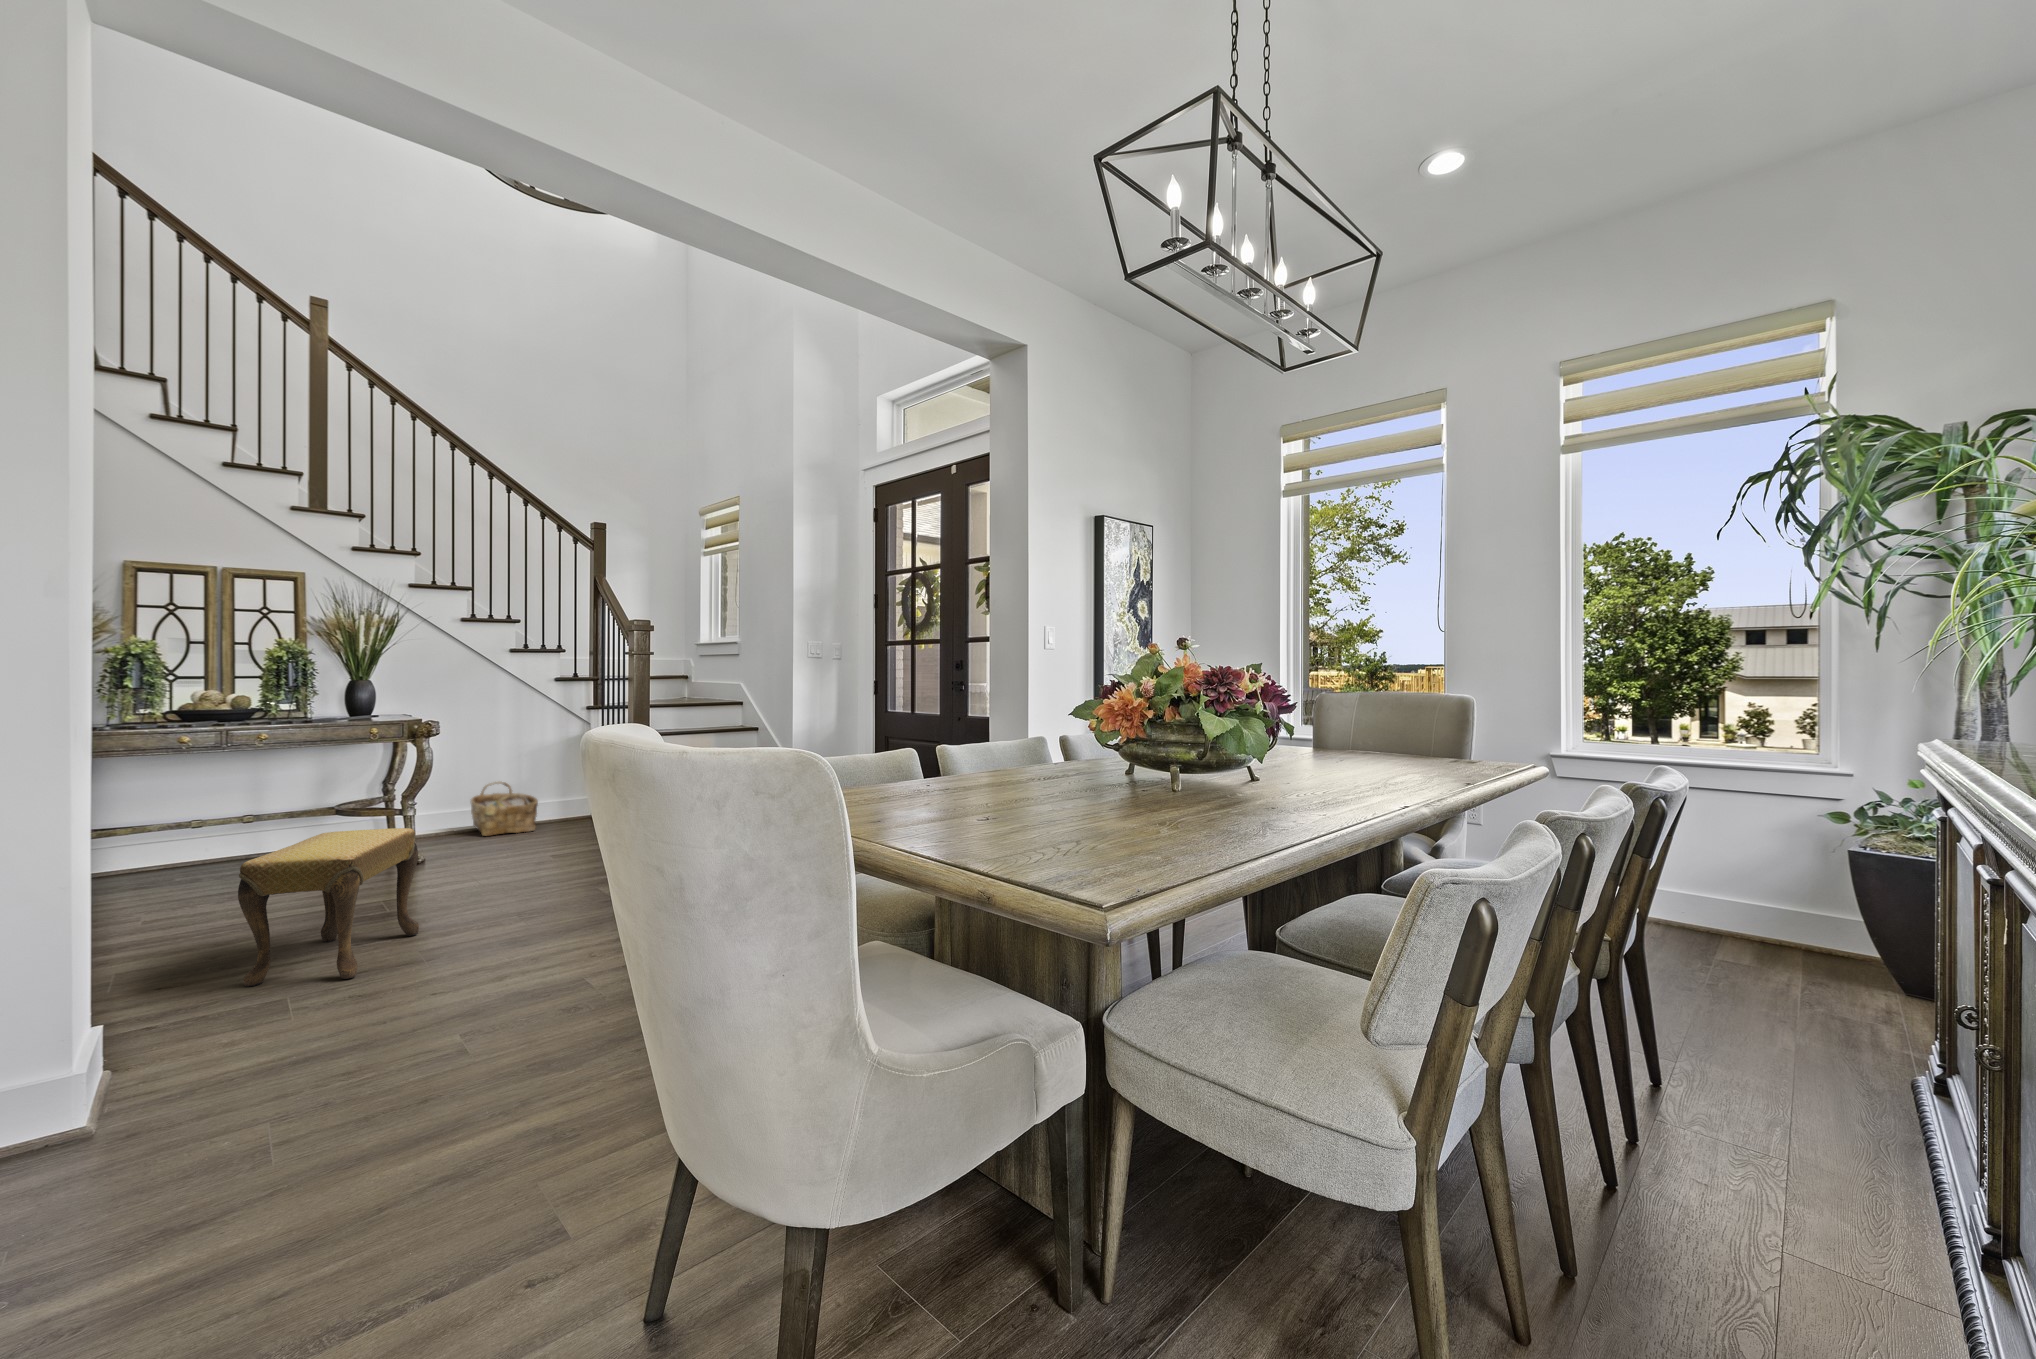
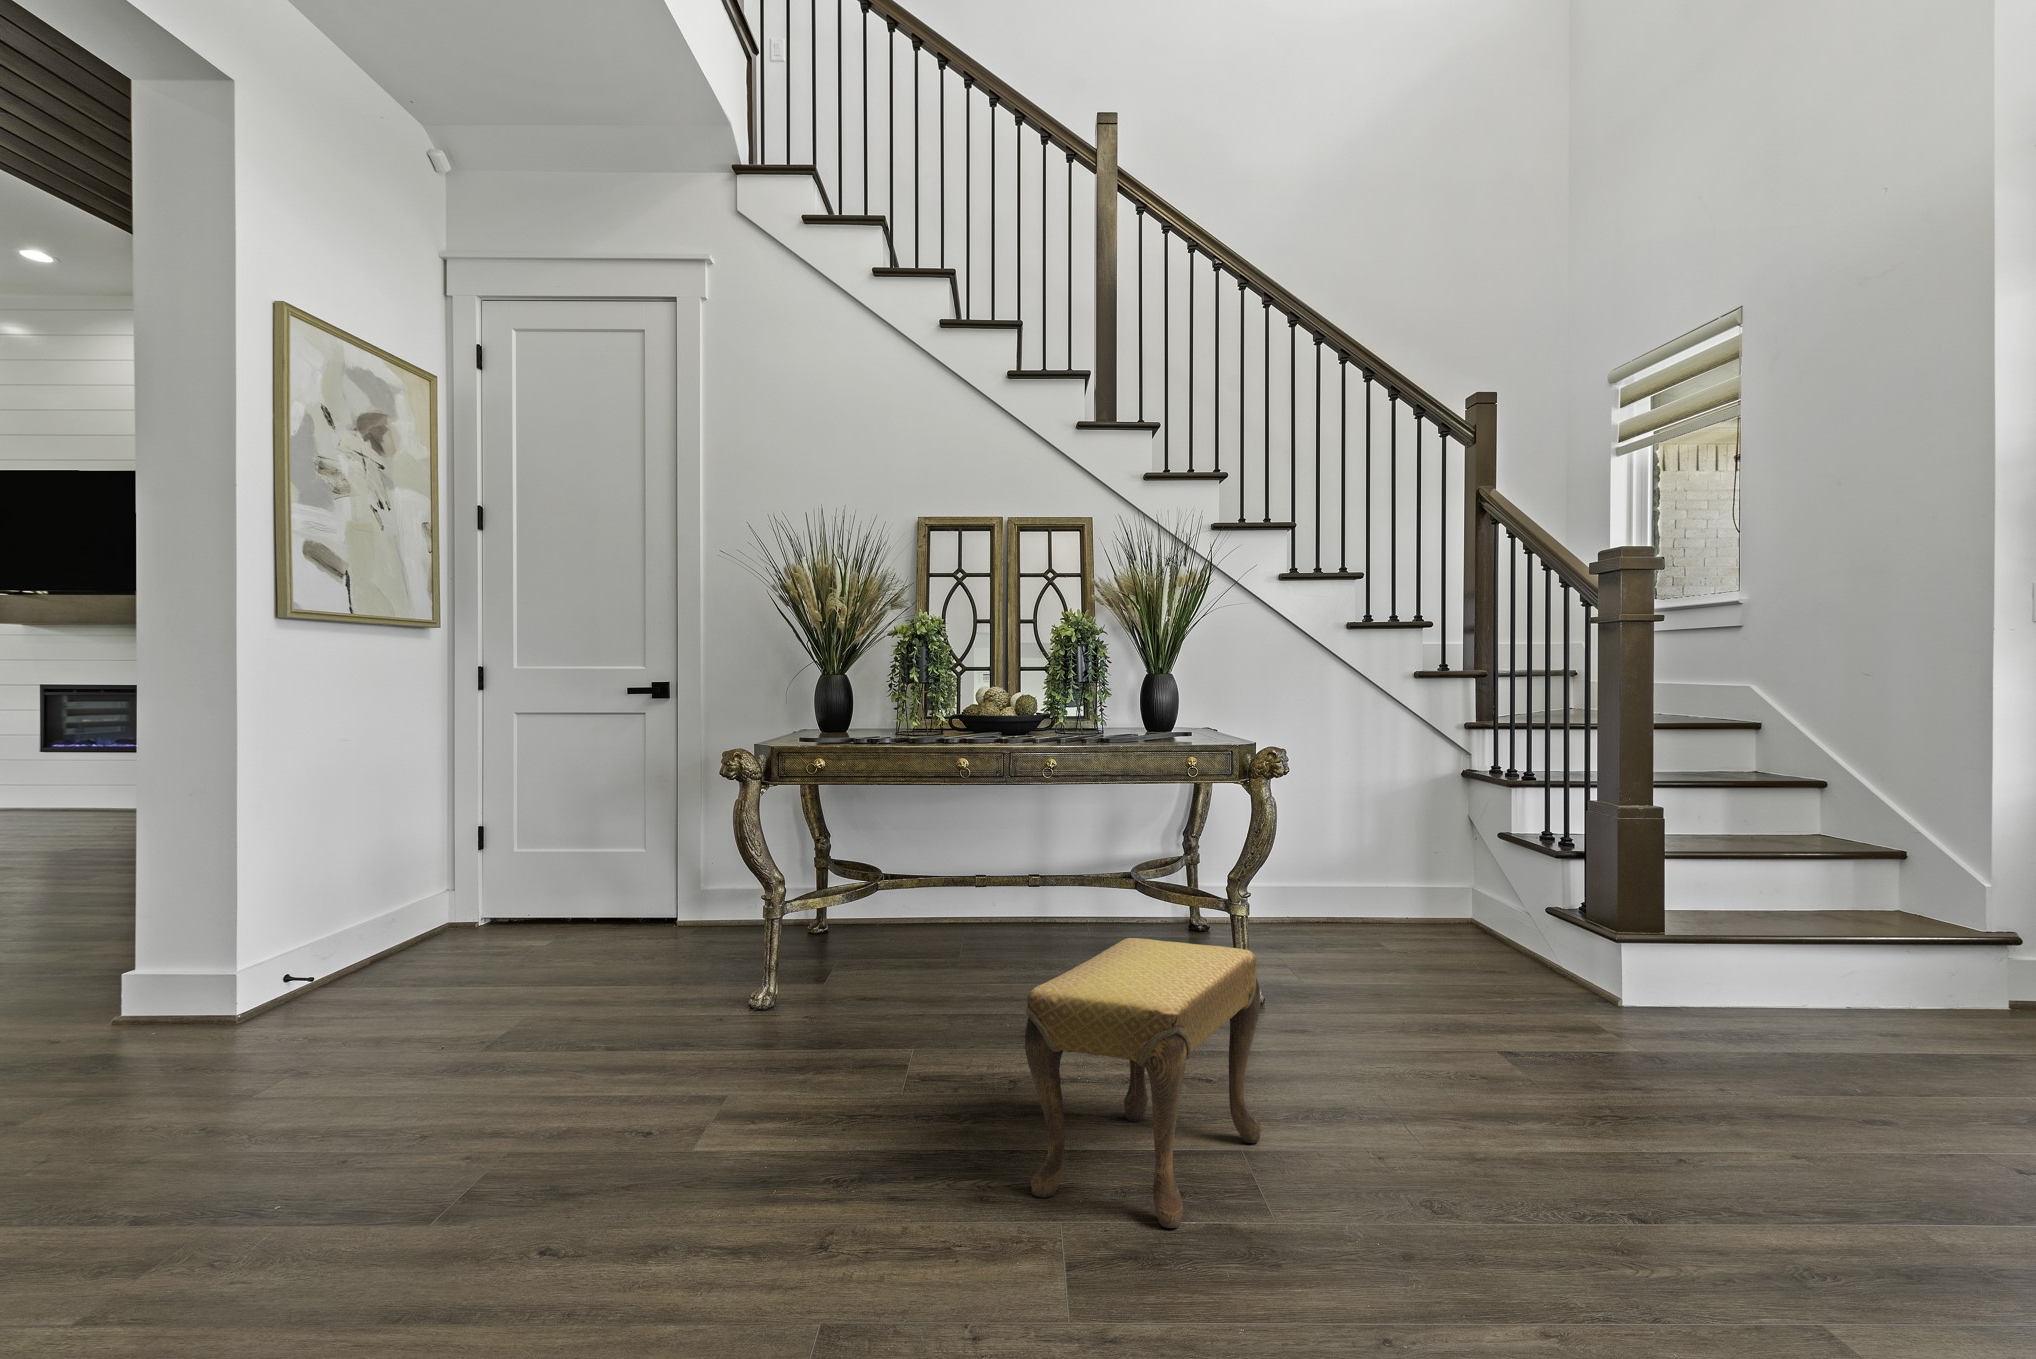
woven basket: present [471,782,538,836] -> none [1295,841,1395,933]

